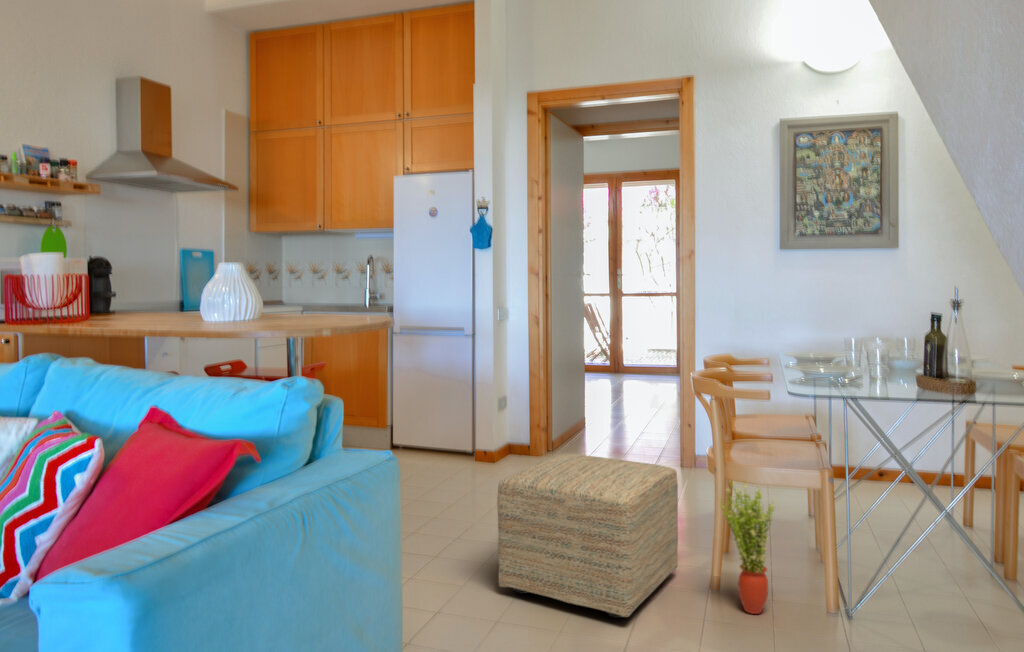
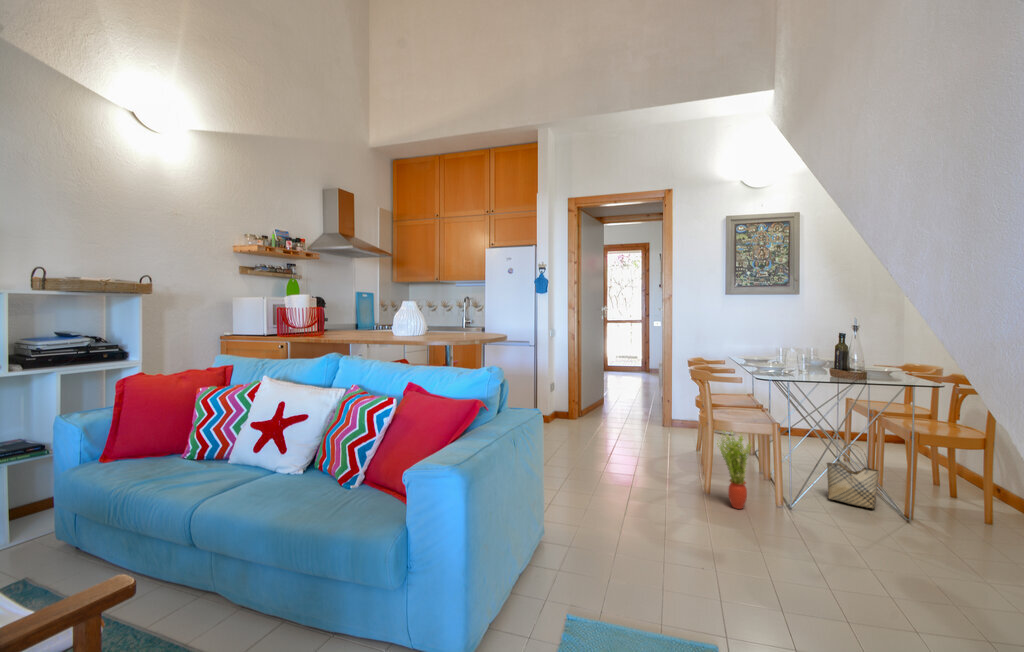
ottoman: present [497,453,678,618] -> none [583,415,686,510]
woven basket: none [909,502,994,612] -> present [827,444,879,508]

